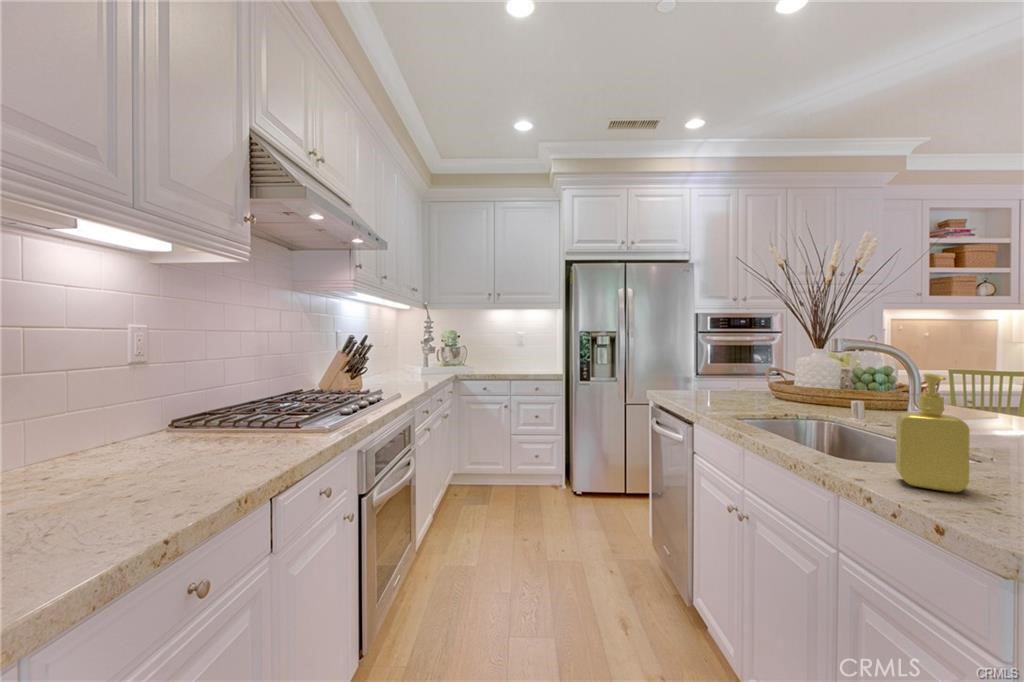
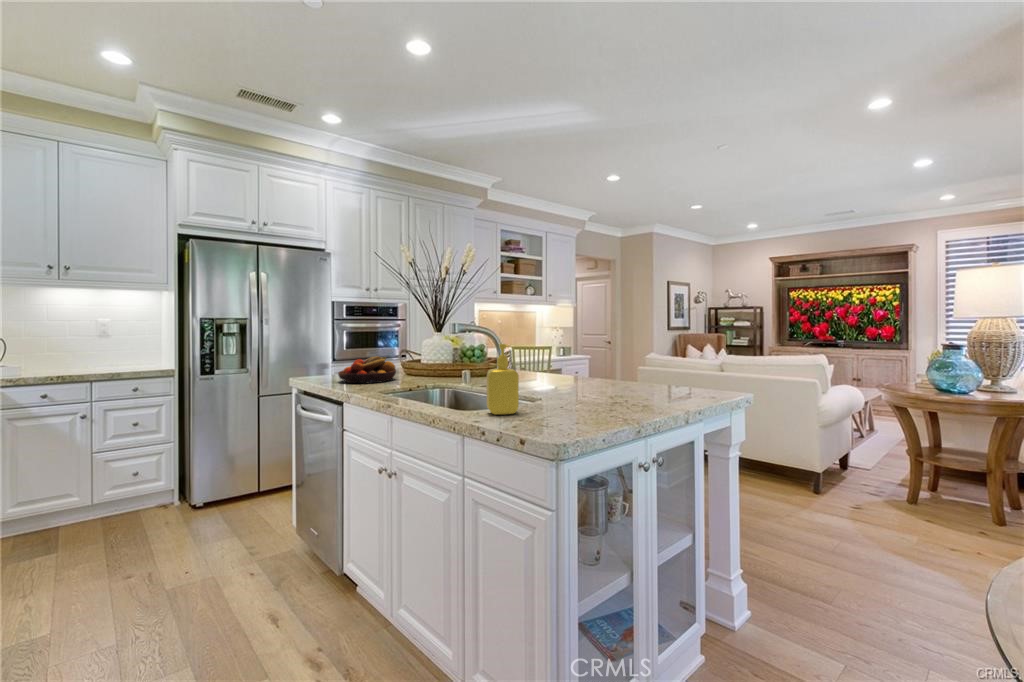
fruit bowl: none [690,374,757,404] -> present [338,356,396,383]

